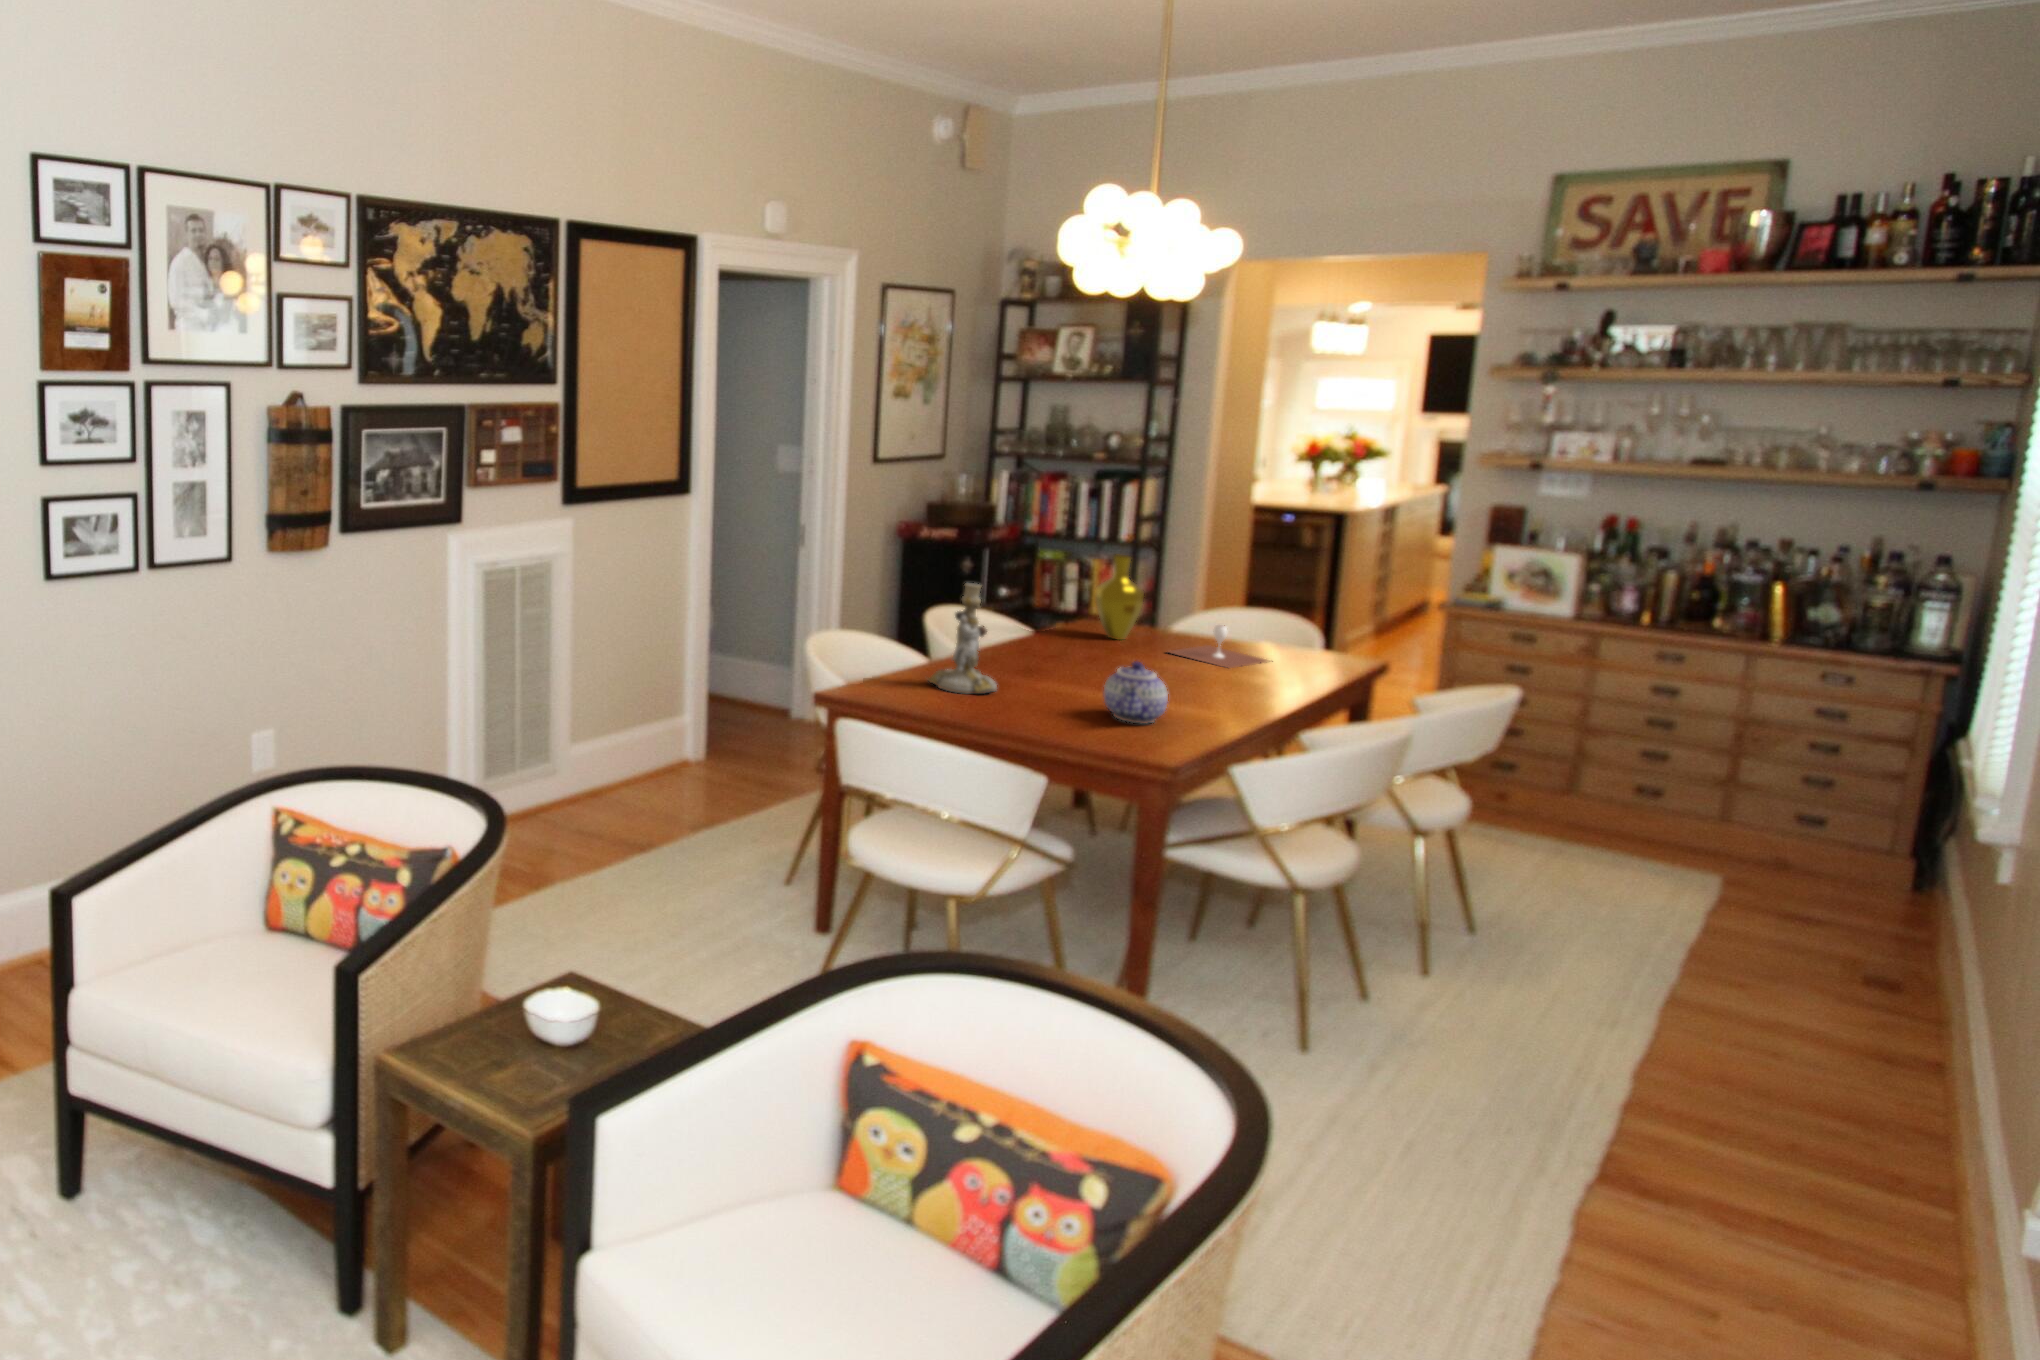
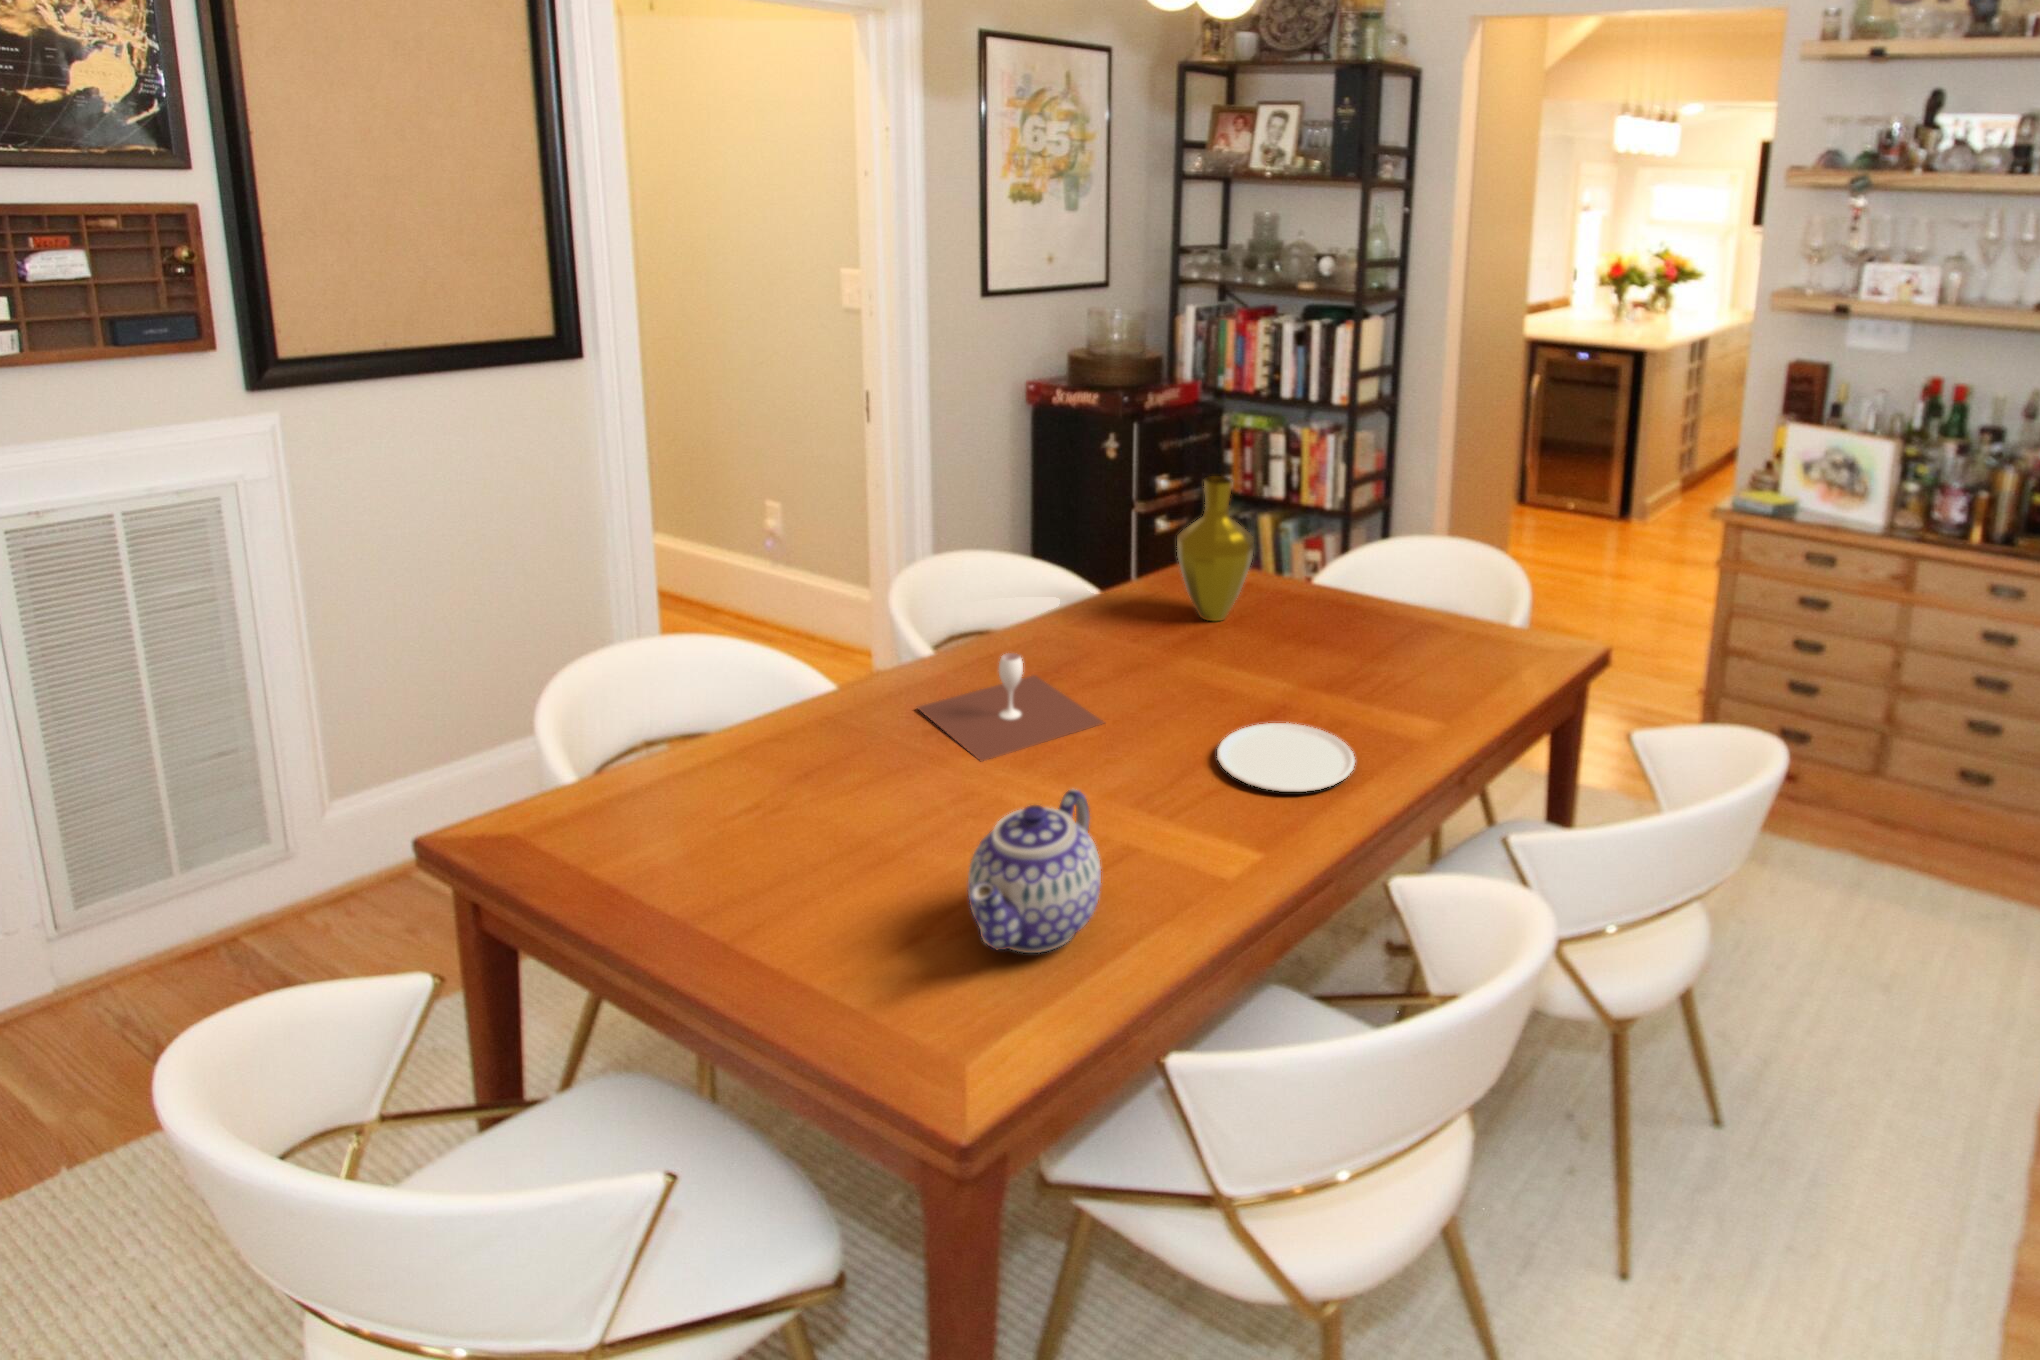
candlestick: present [928,583,997,694] -> none [680,601,835,854]
wine glass: present [1167,625,1273,668] -> present [918,653,1104,761]
plate: none [1172,672,1253,693] -> present [1217,723,1355,792]

